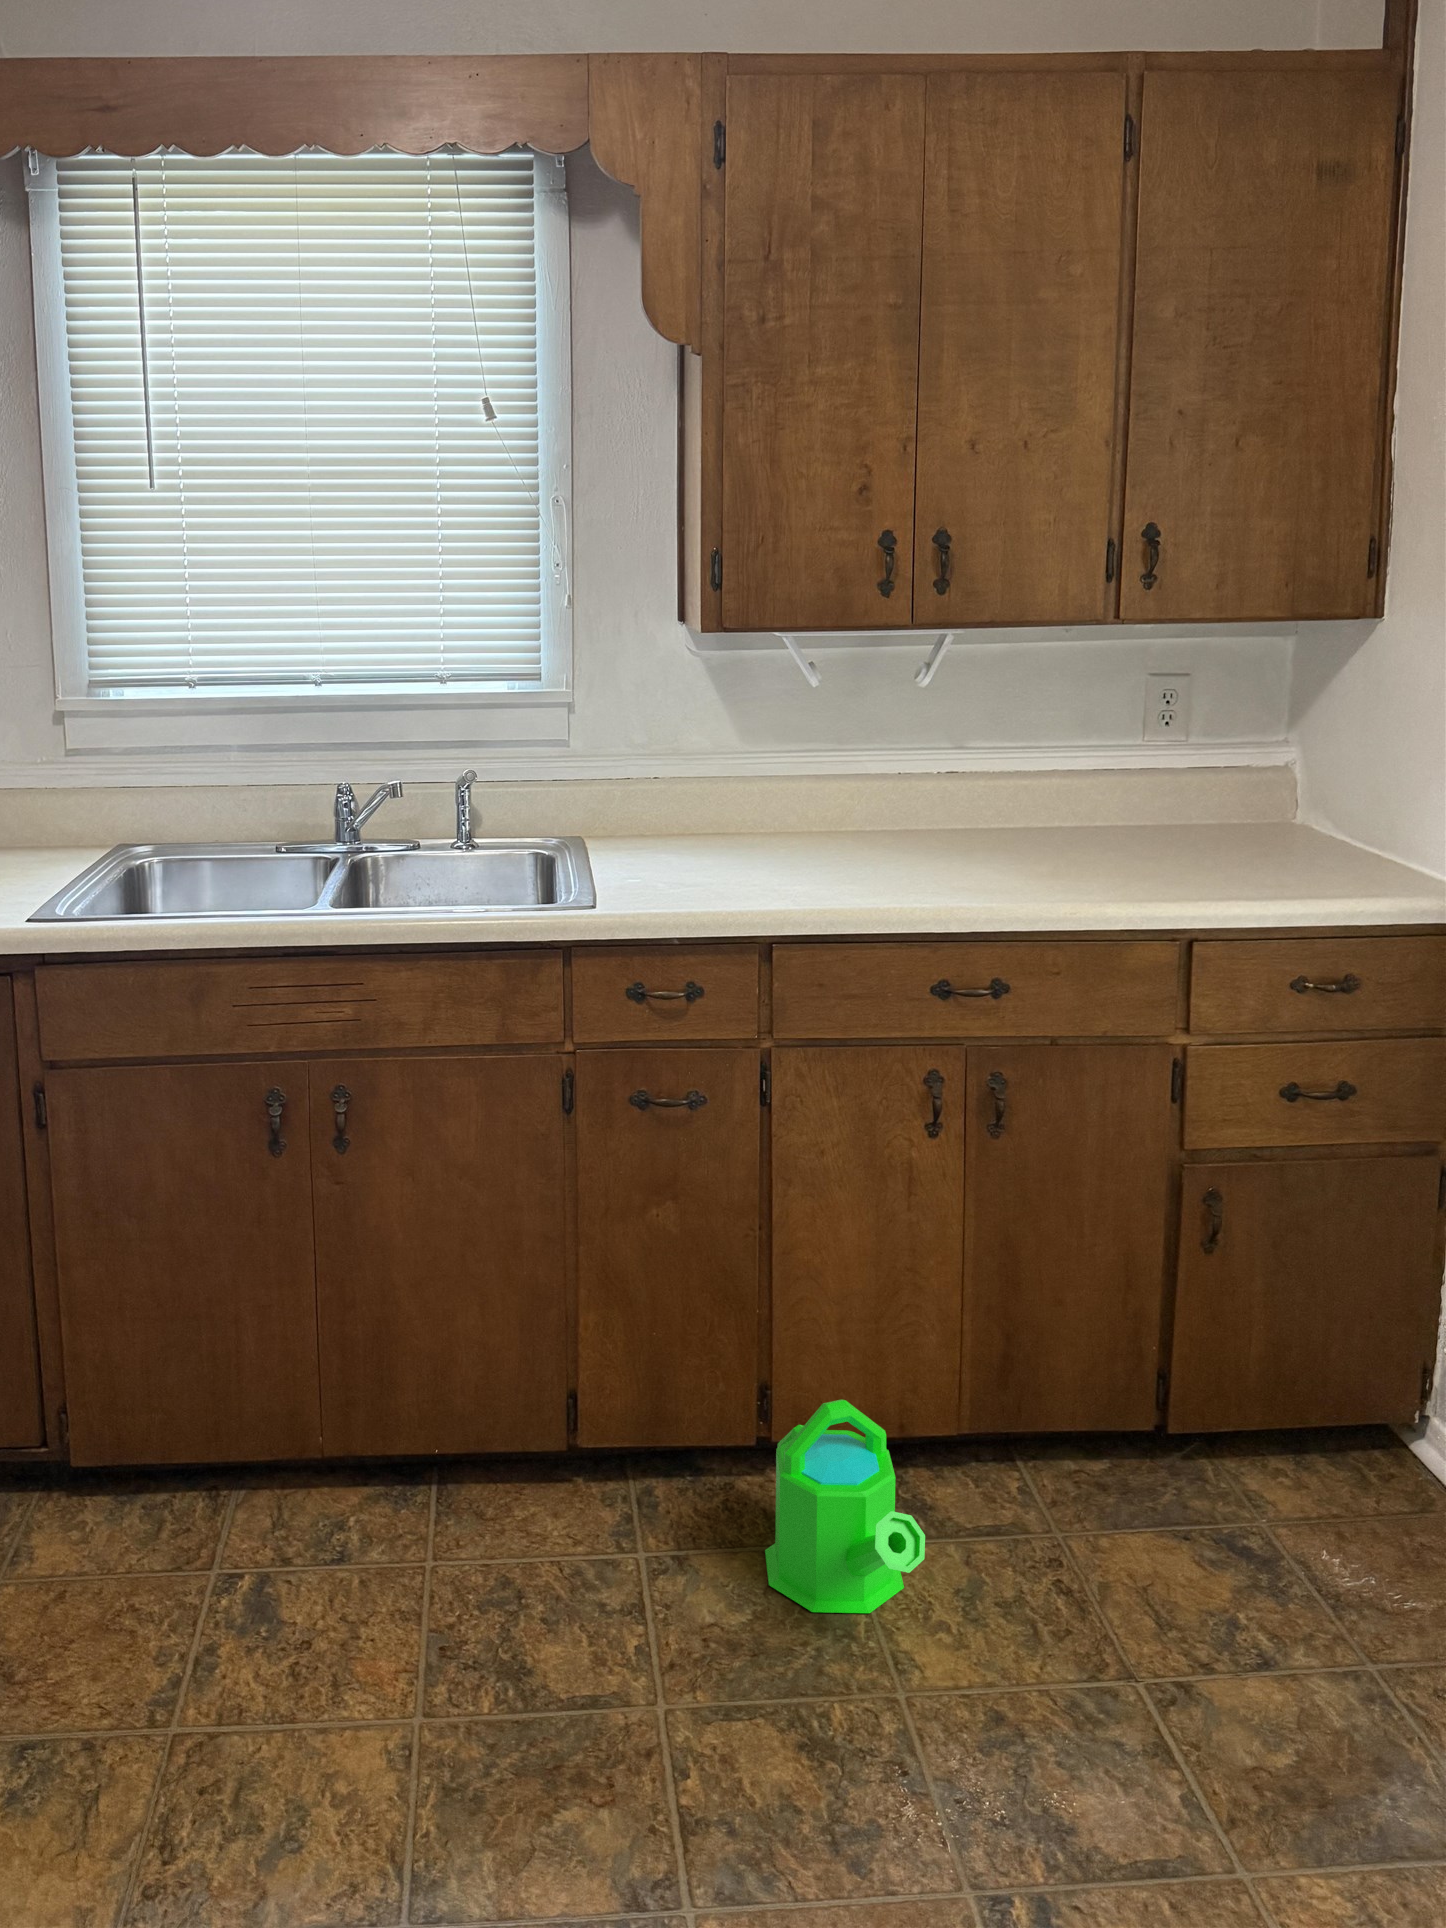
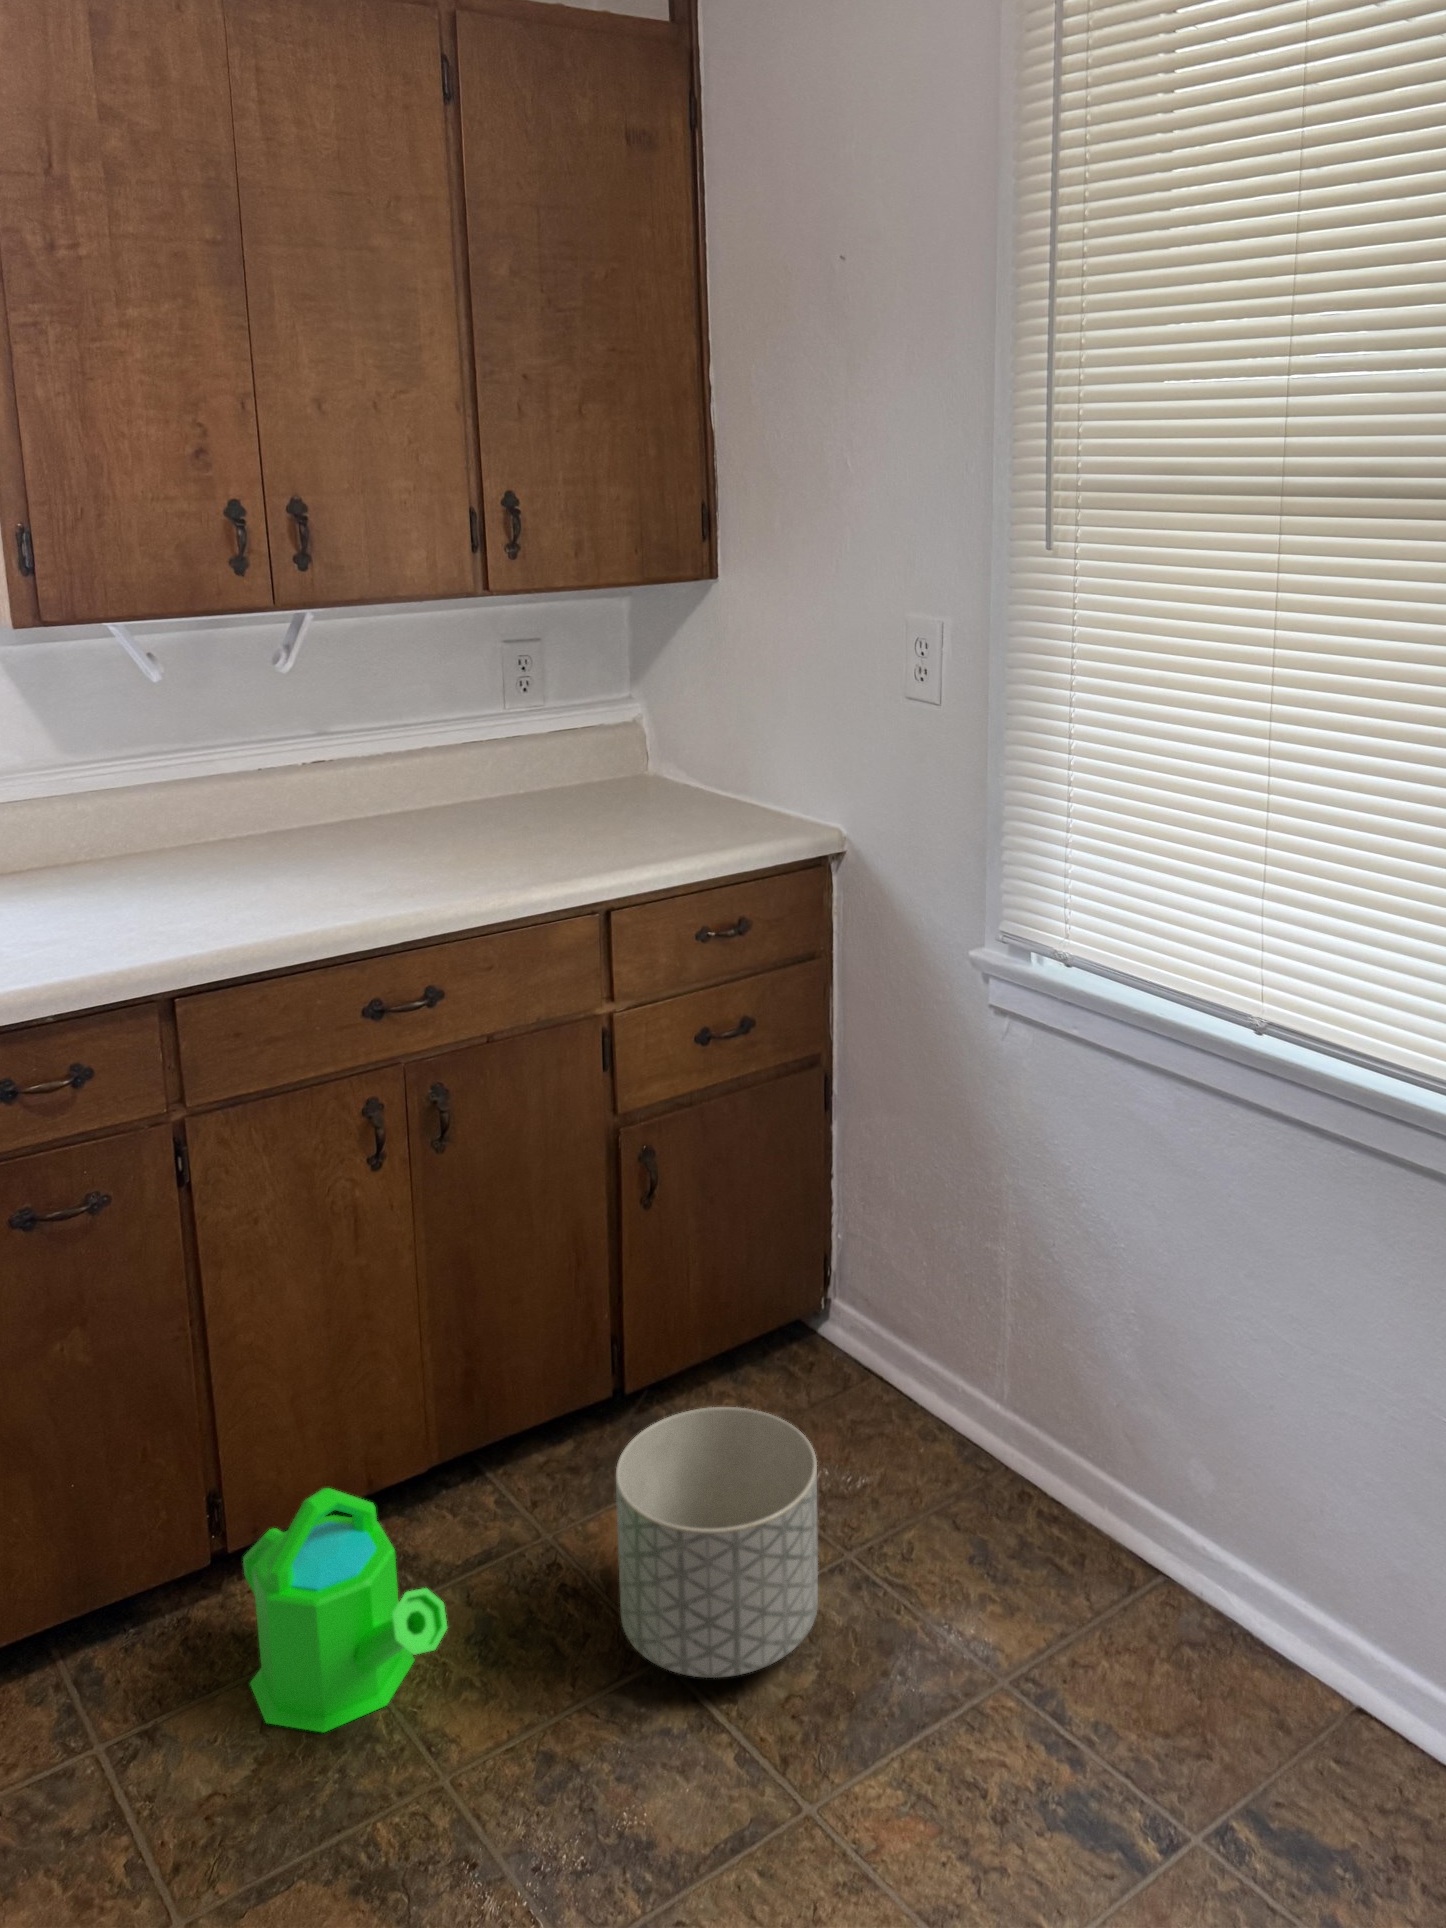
planter: none [1098,1448,1325,1728] -> present [616,1407,818,1678]

